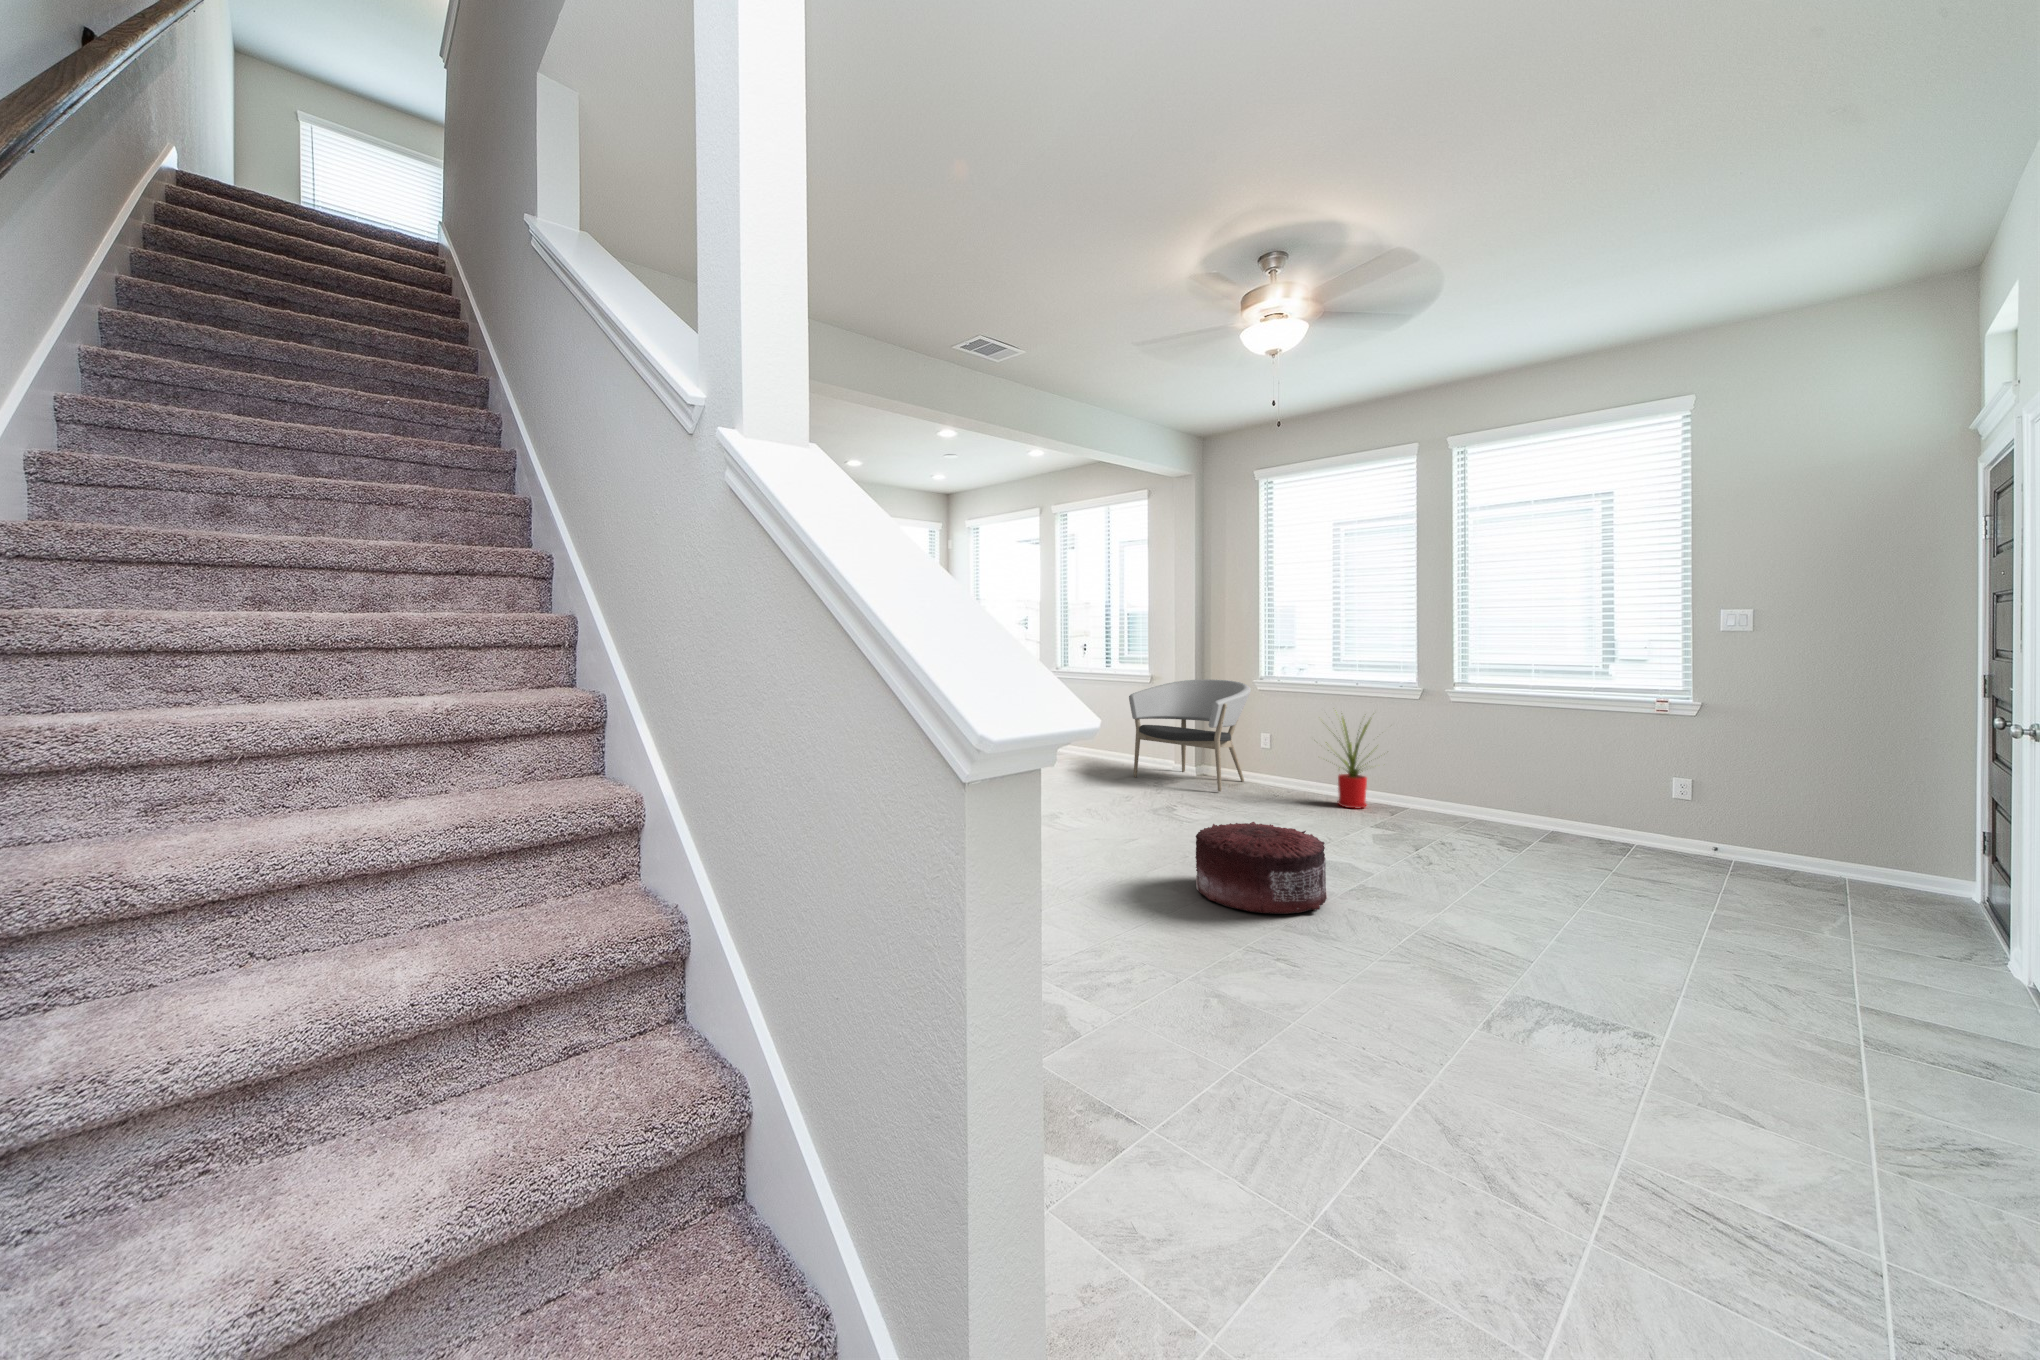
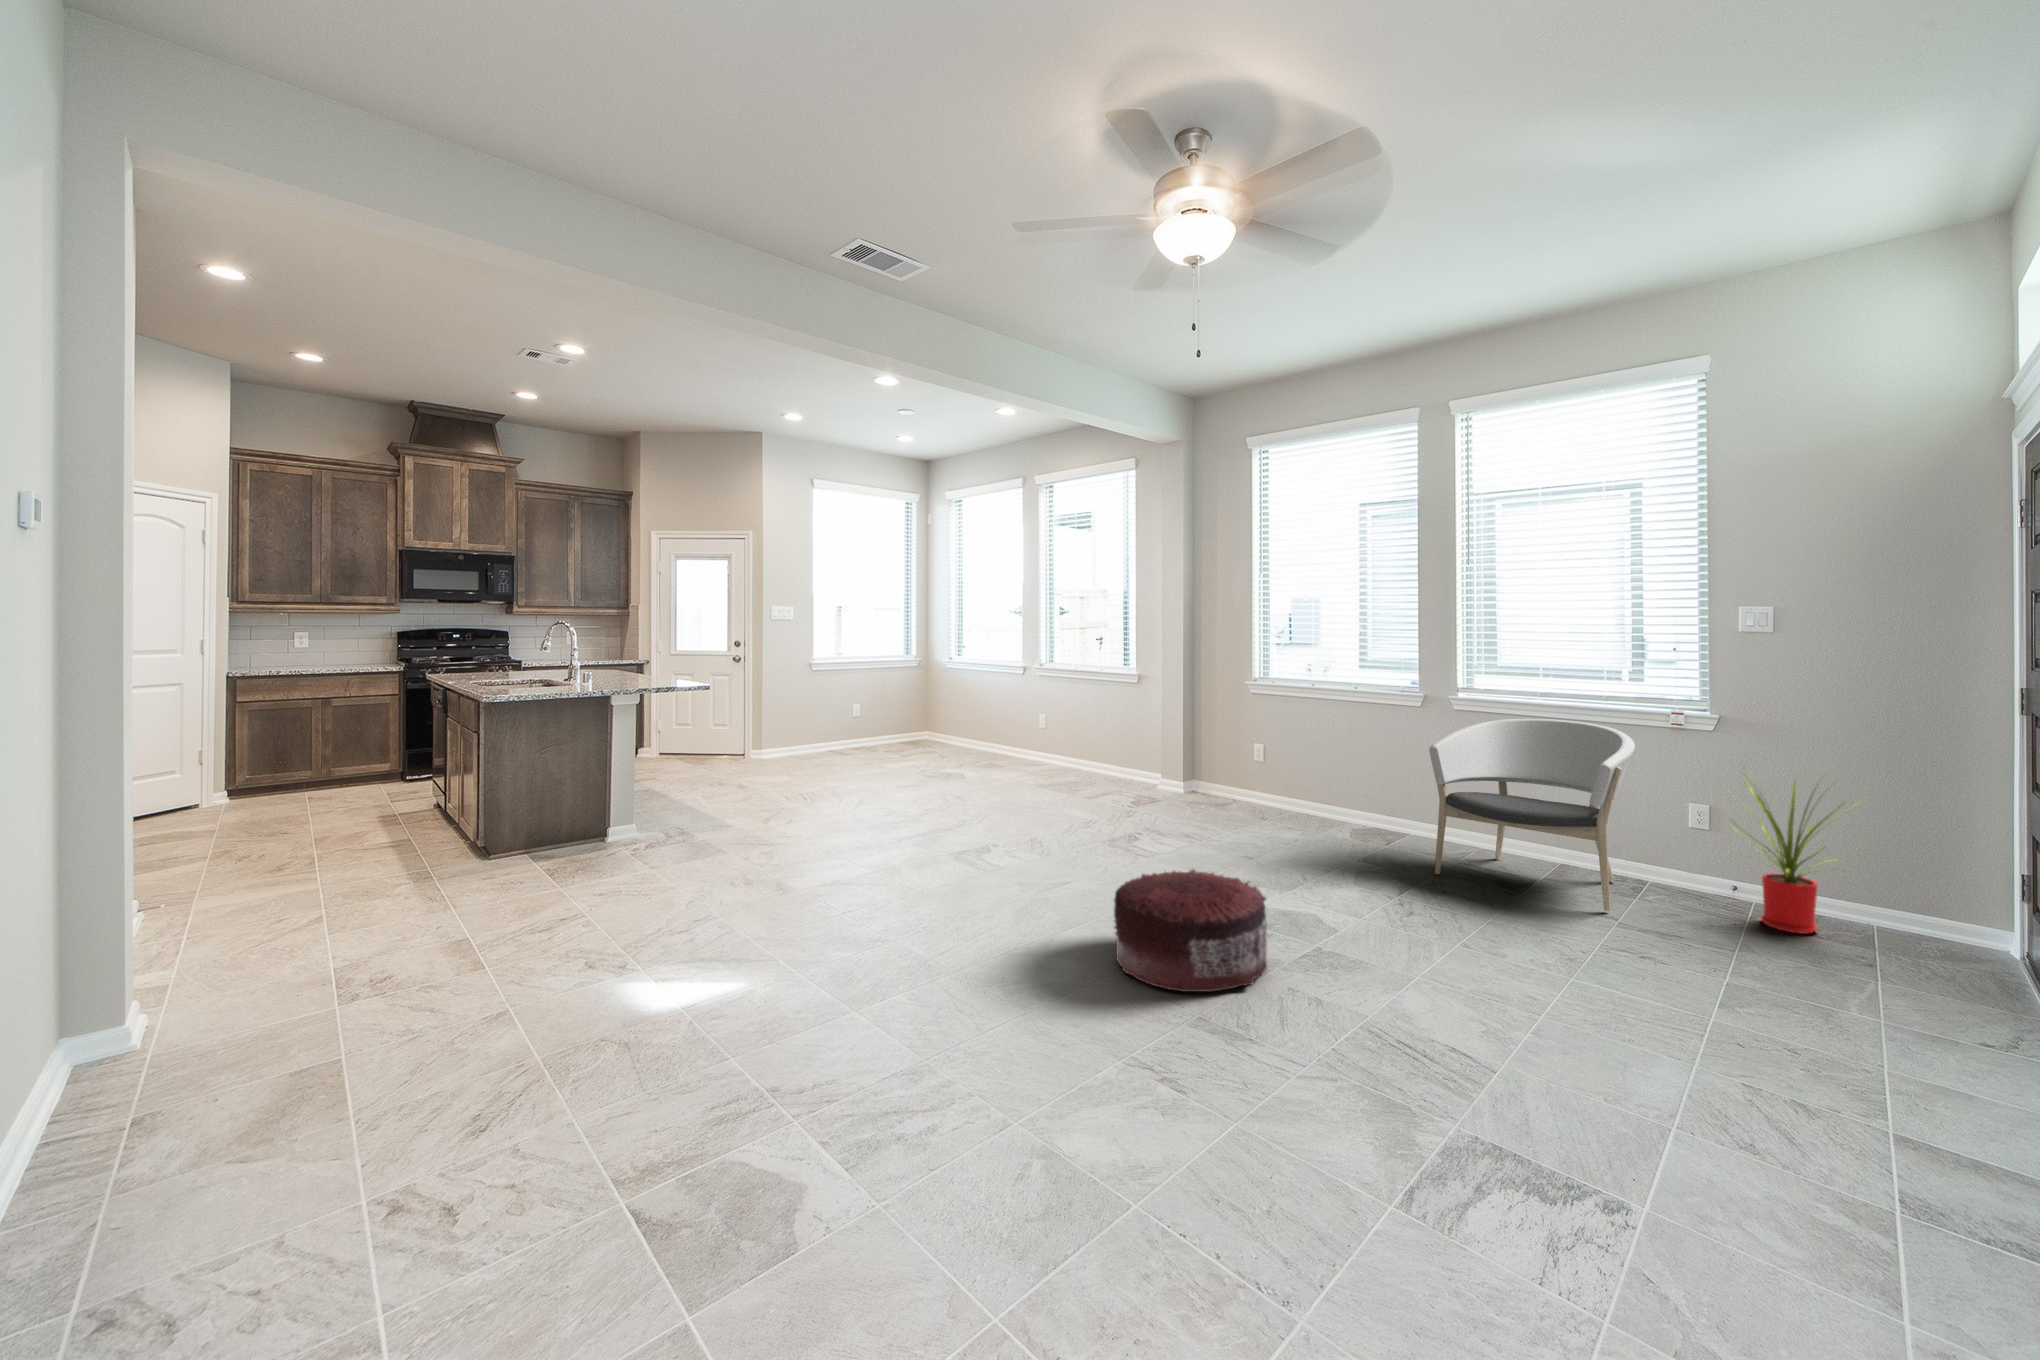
armchair: present [1129,679,1251,792] -> present [1429,719,1635,911]
house plant: present [1335,710,1370,808] -> present [1732,781,1847,934]

